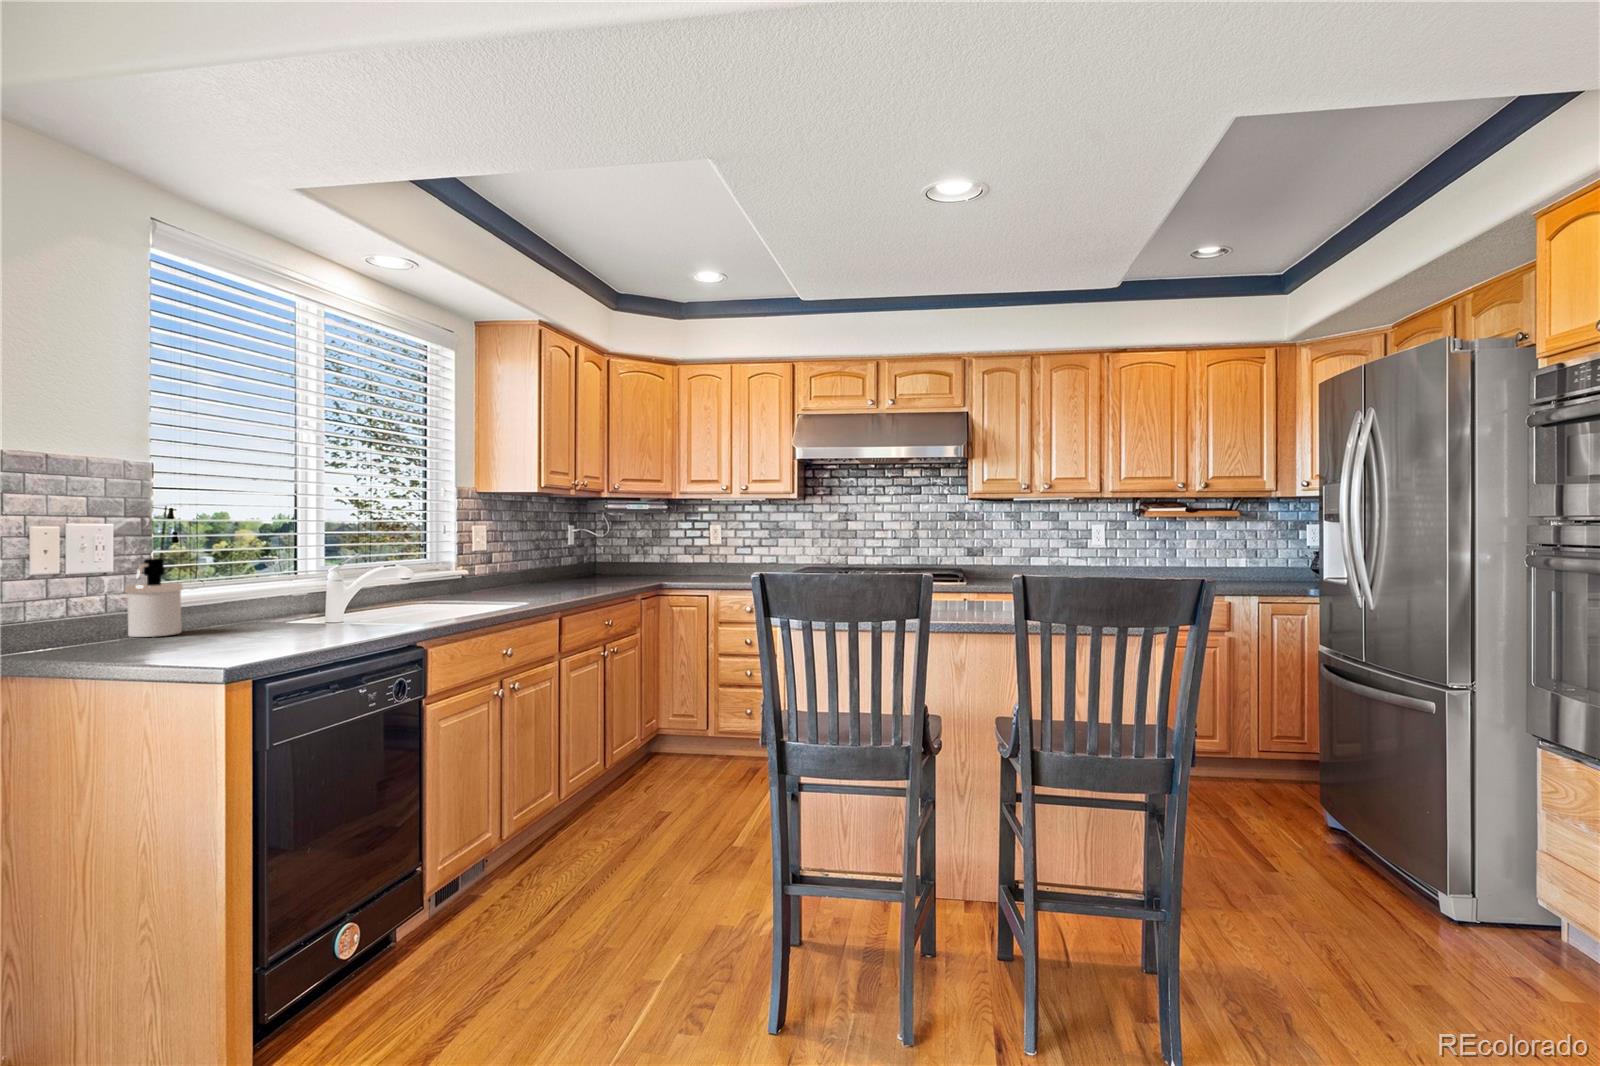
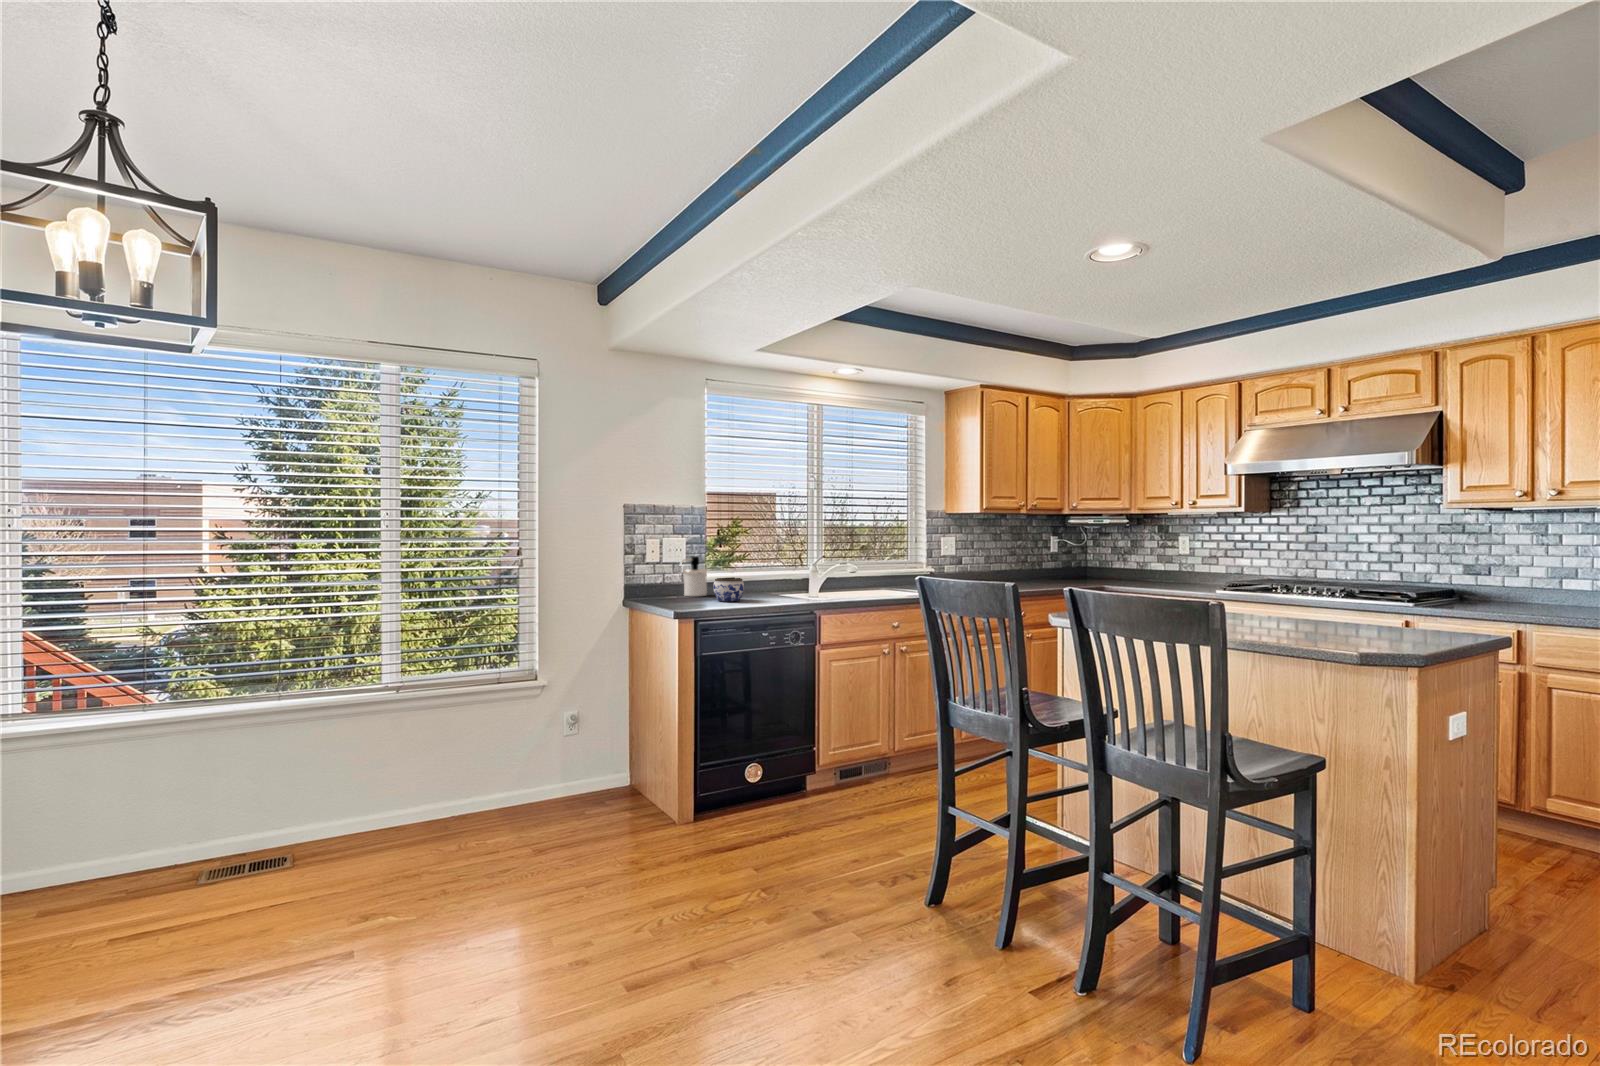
jar: none [225,594,291,639] -> present [713,577,744,601]

